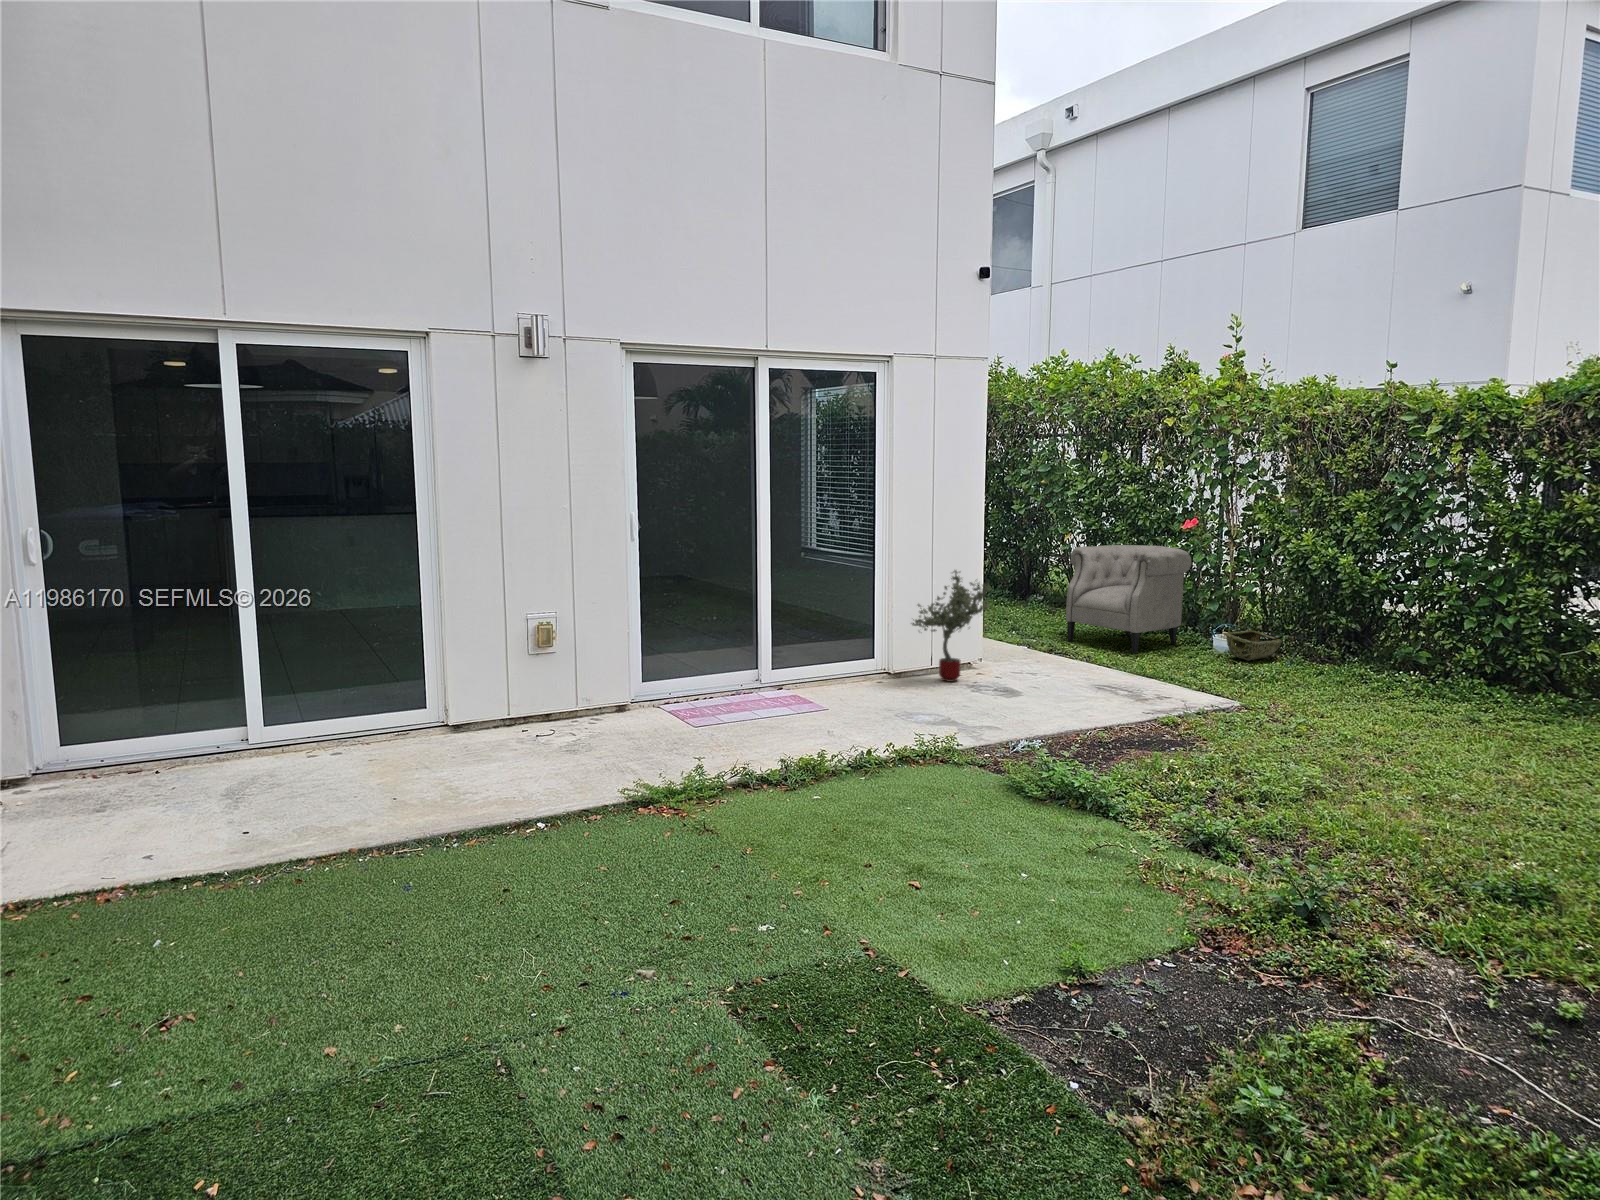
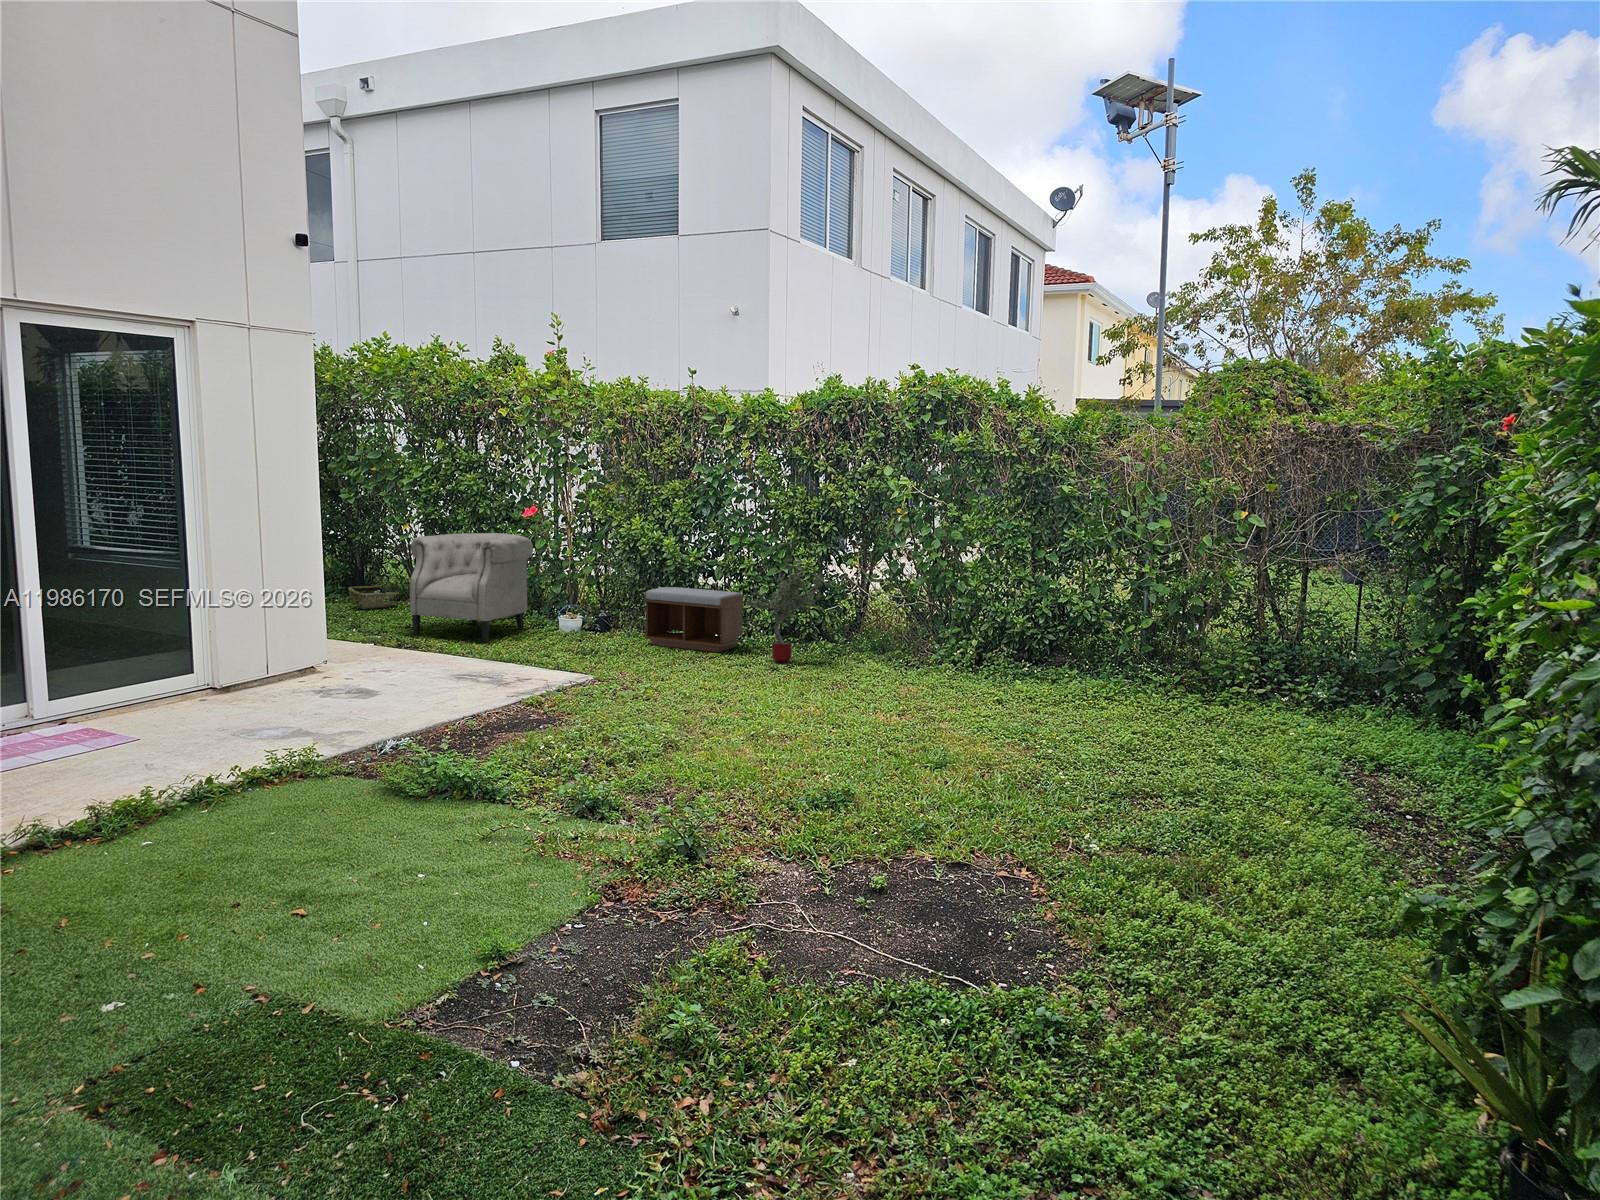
potted tree: present [912,570,991,682] -> present [745,559,823,663]
bench: none [1308,612,1439,690] -> present [644,587,744,652]
woven basket: present [1226,631,1282,661] -> present [348,585,399,609]

